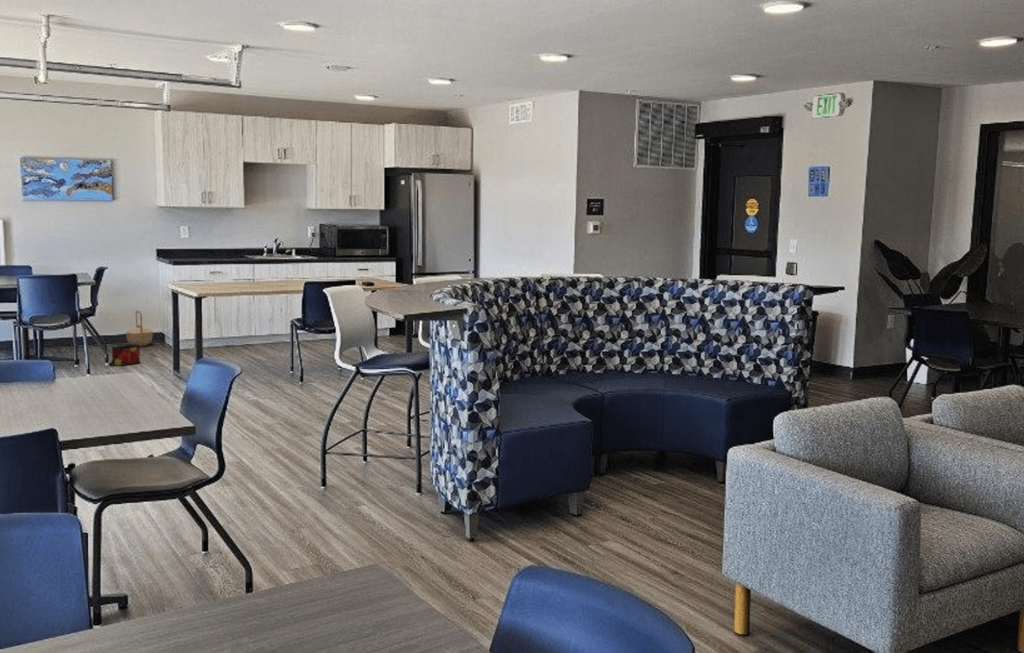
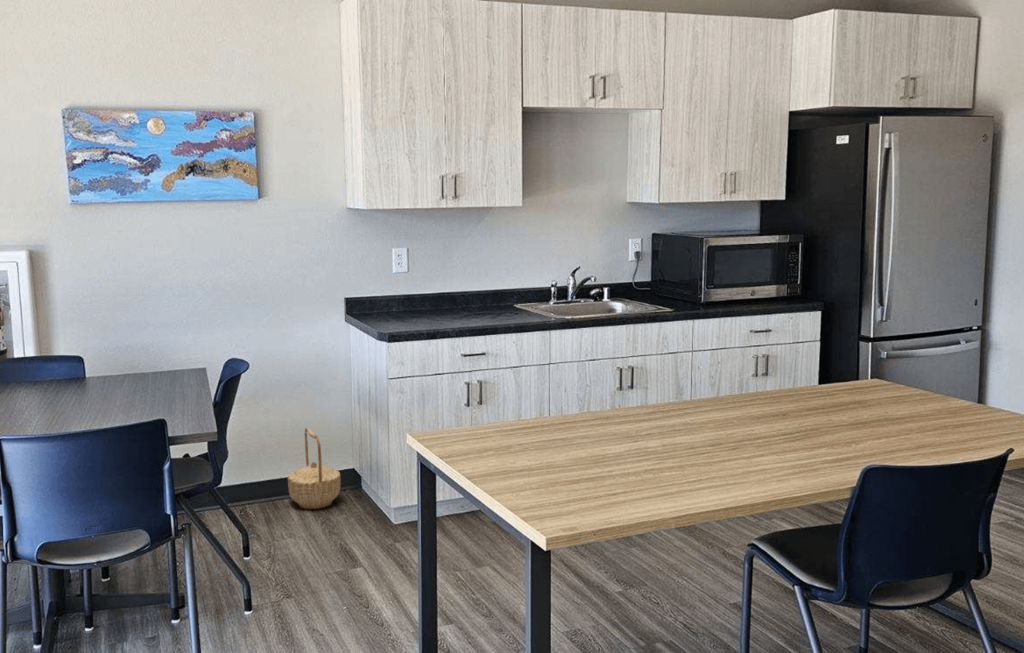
bag: present [109,344,140,366] -> none [265,547,336,613]

